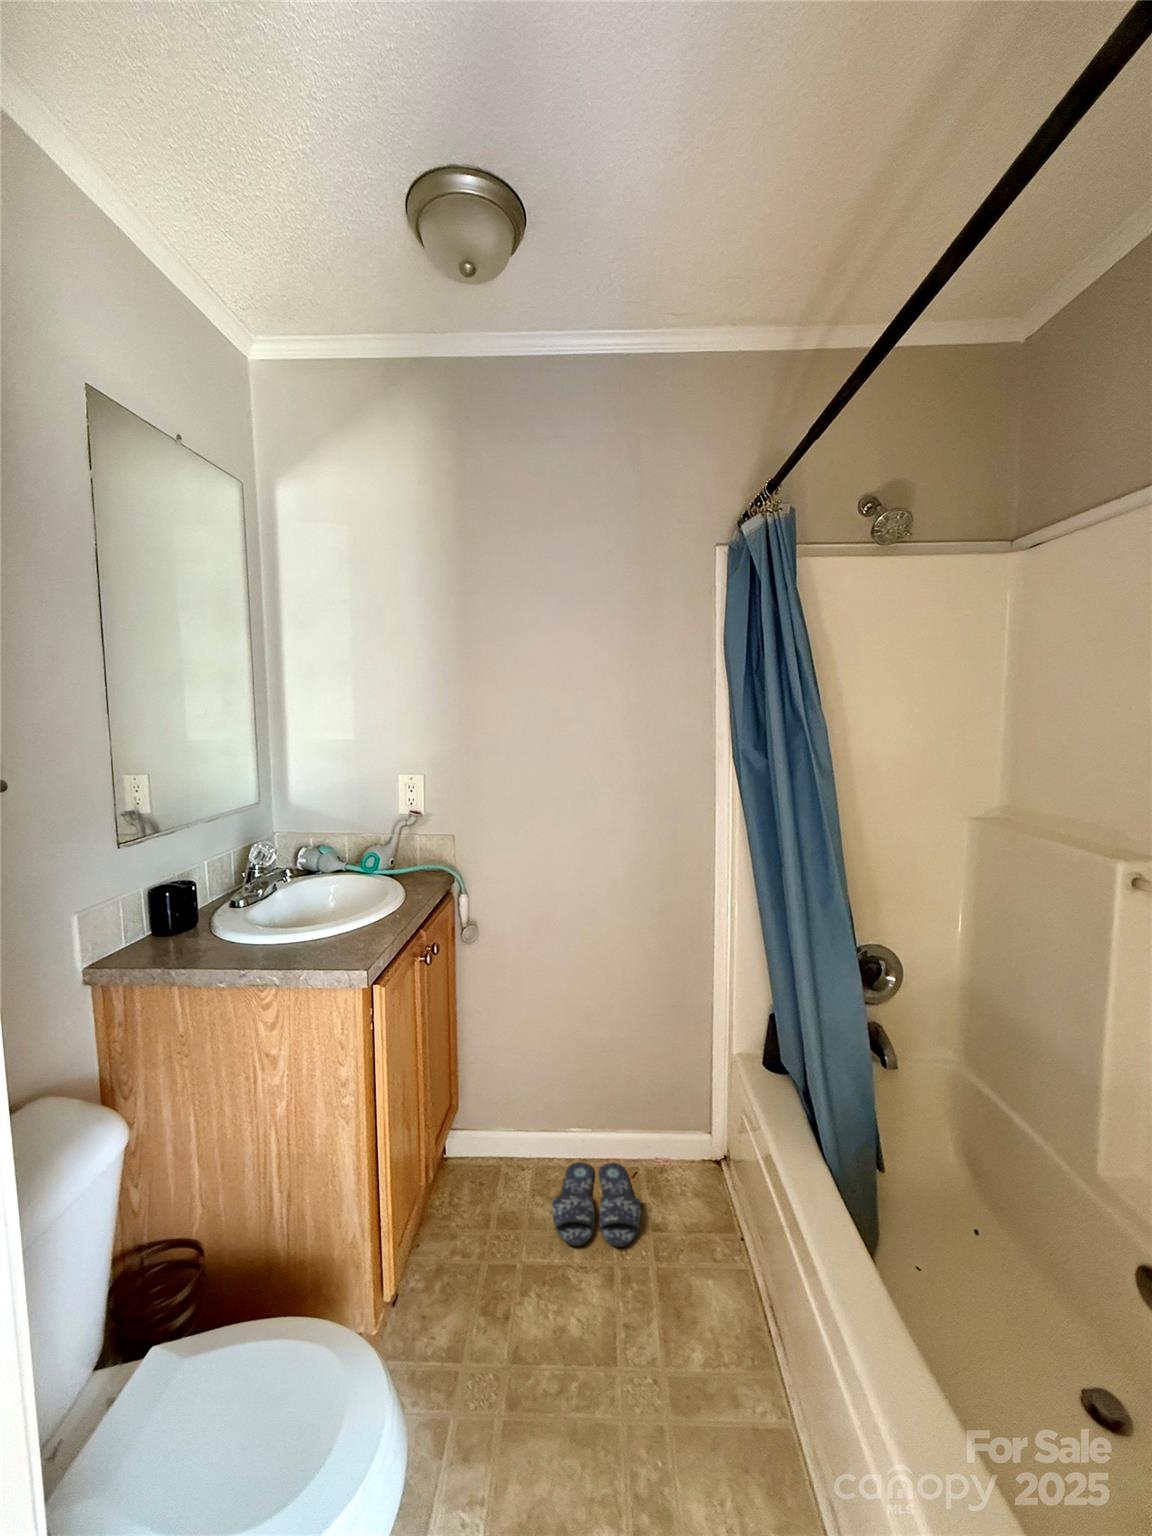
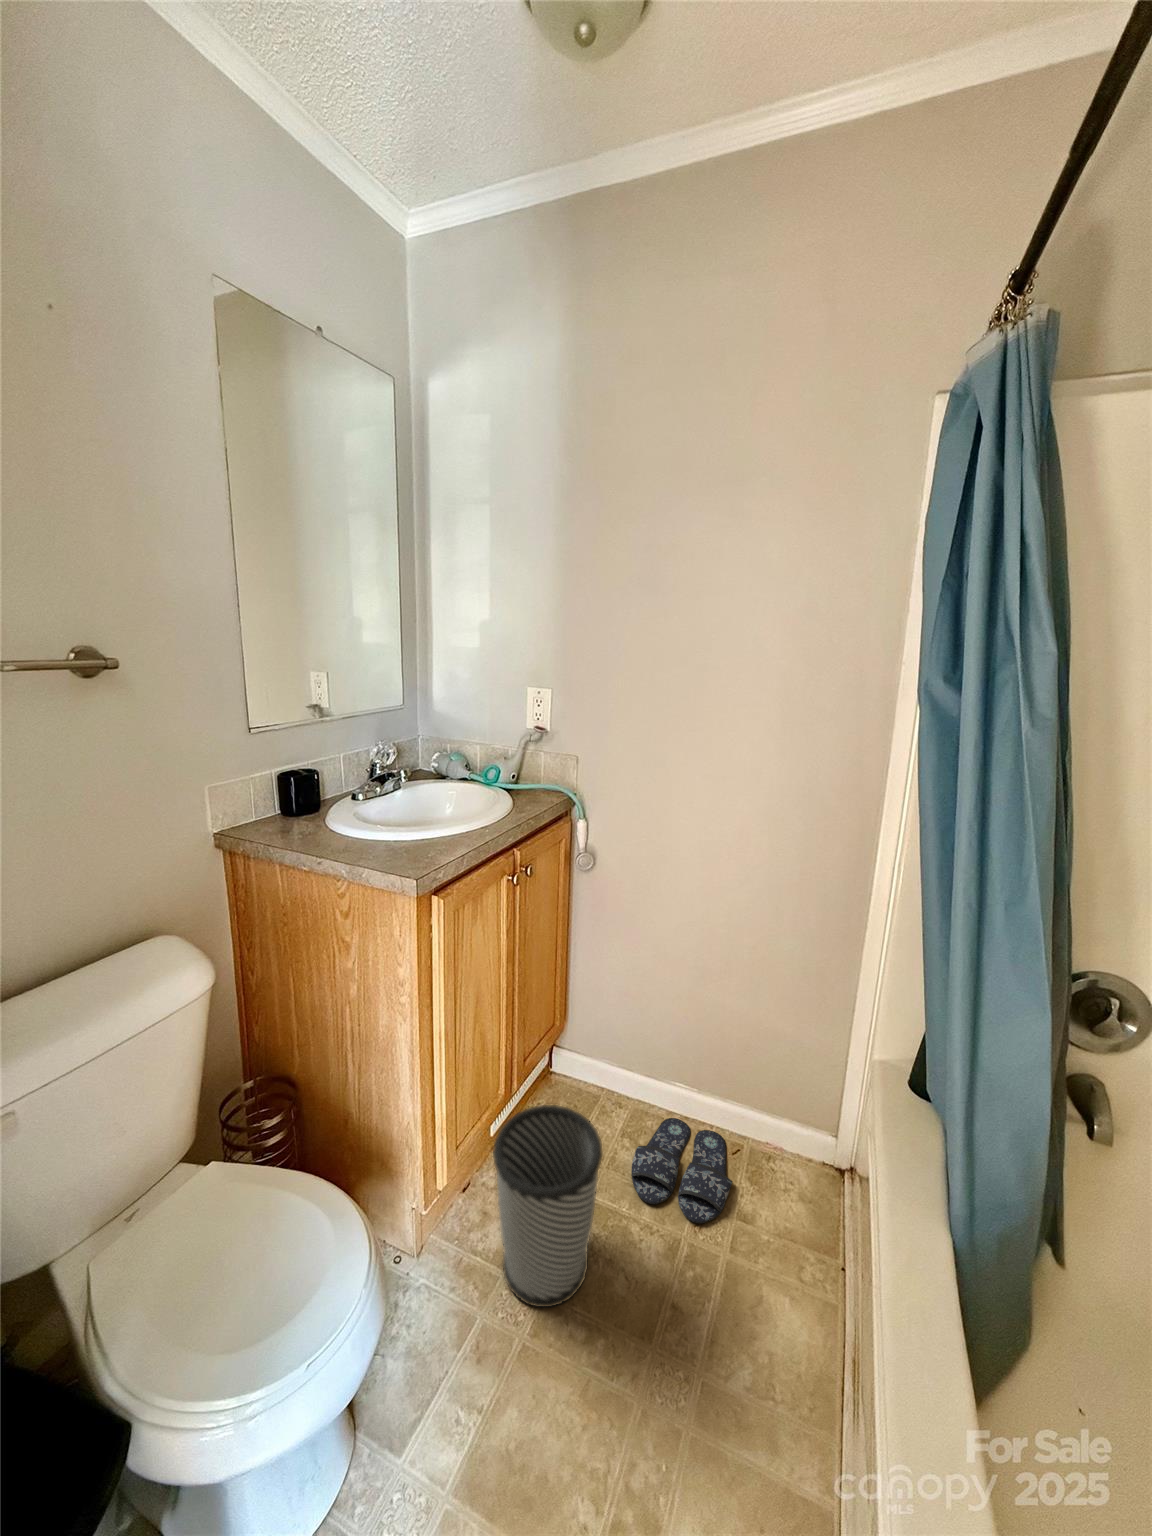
wastebasket: none [443,1172,550,1386] -> present [493,1105,602,1307]

